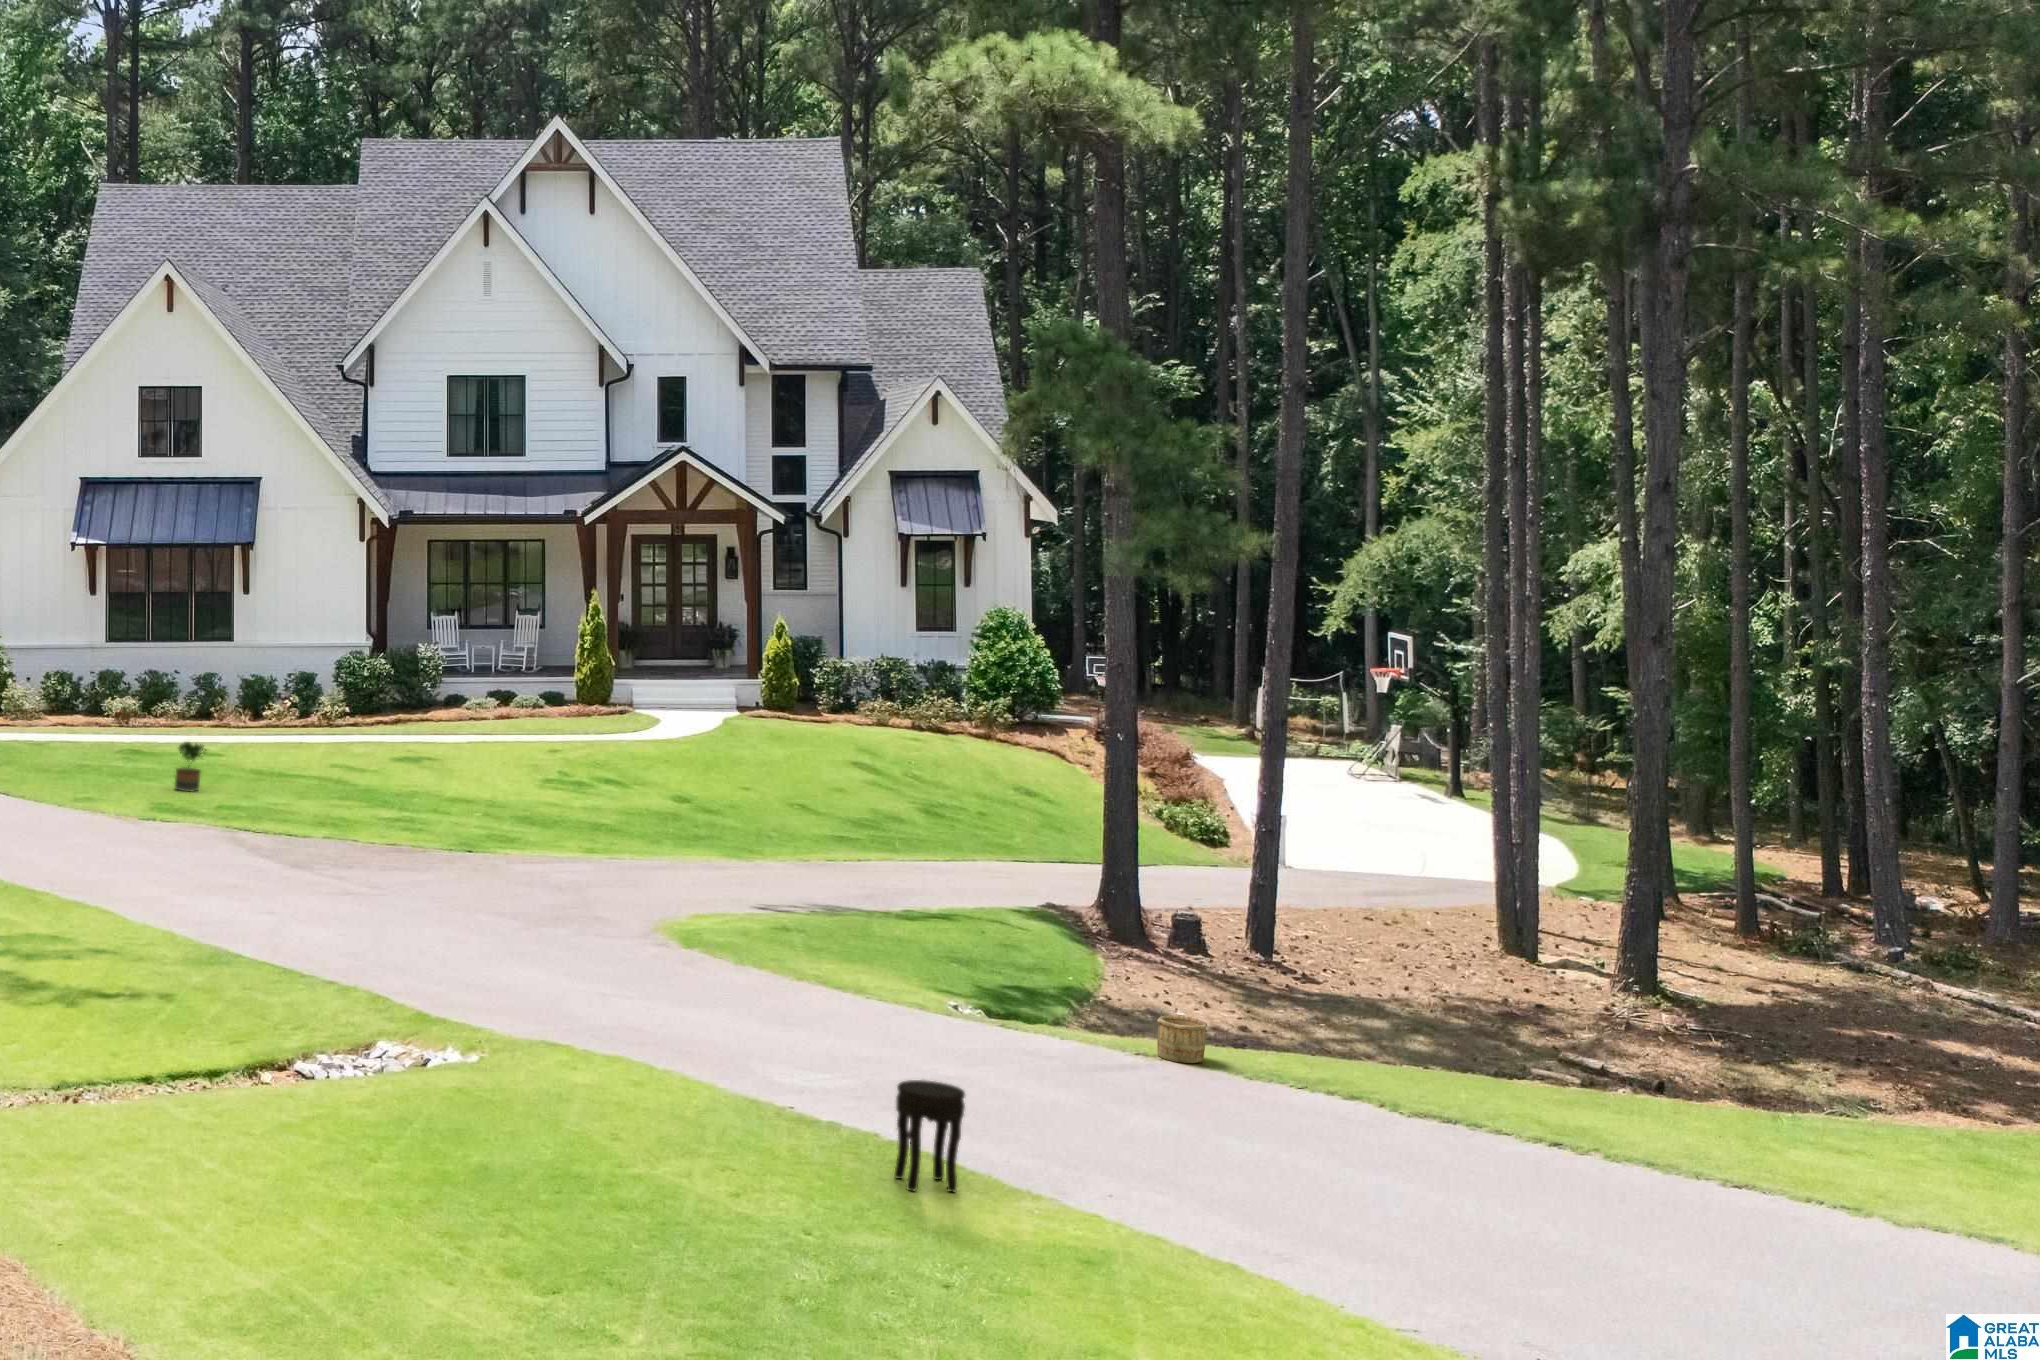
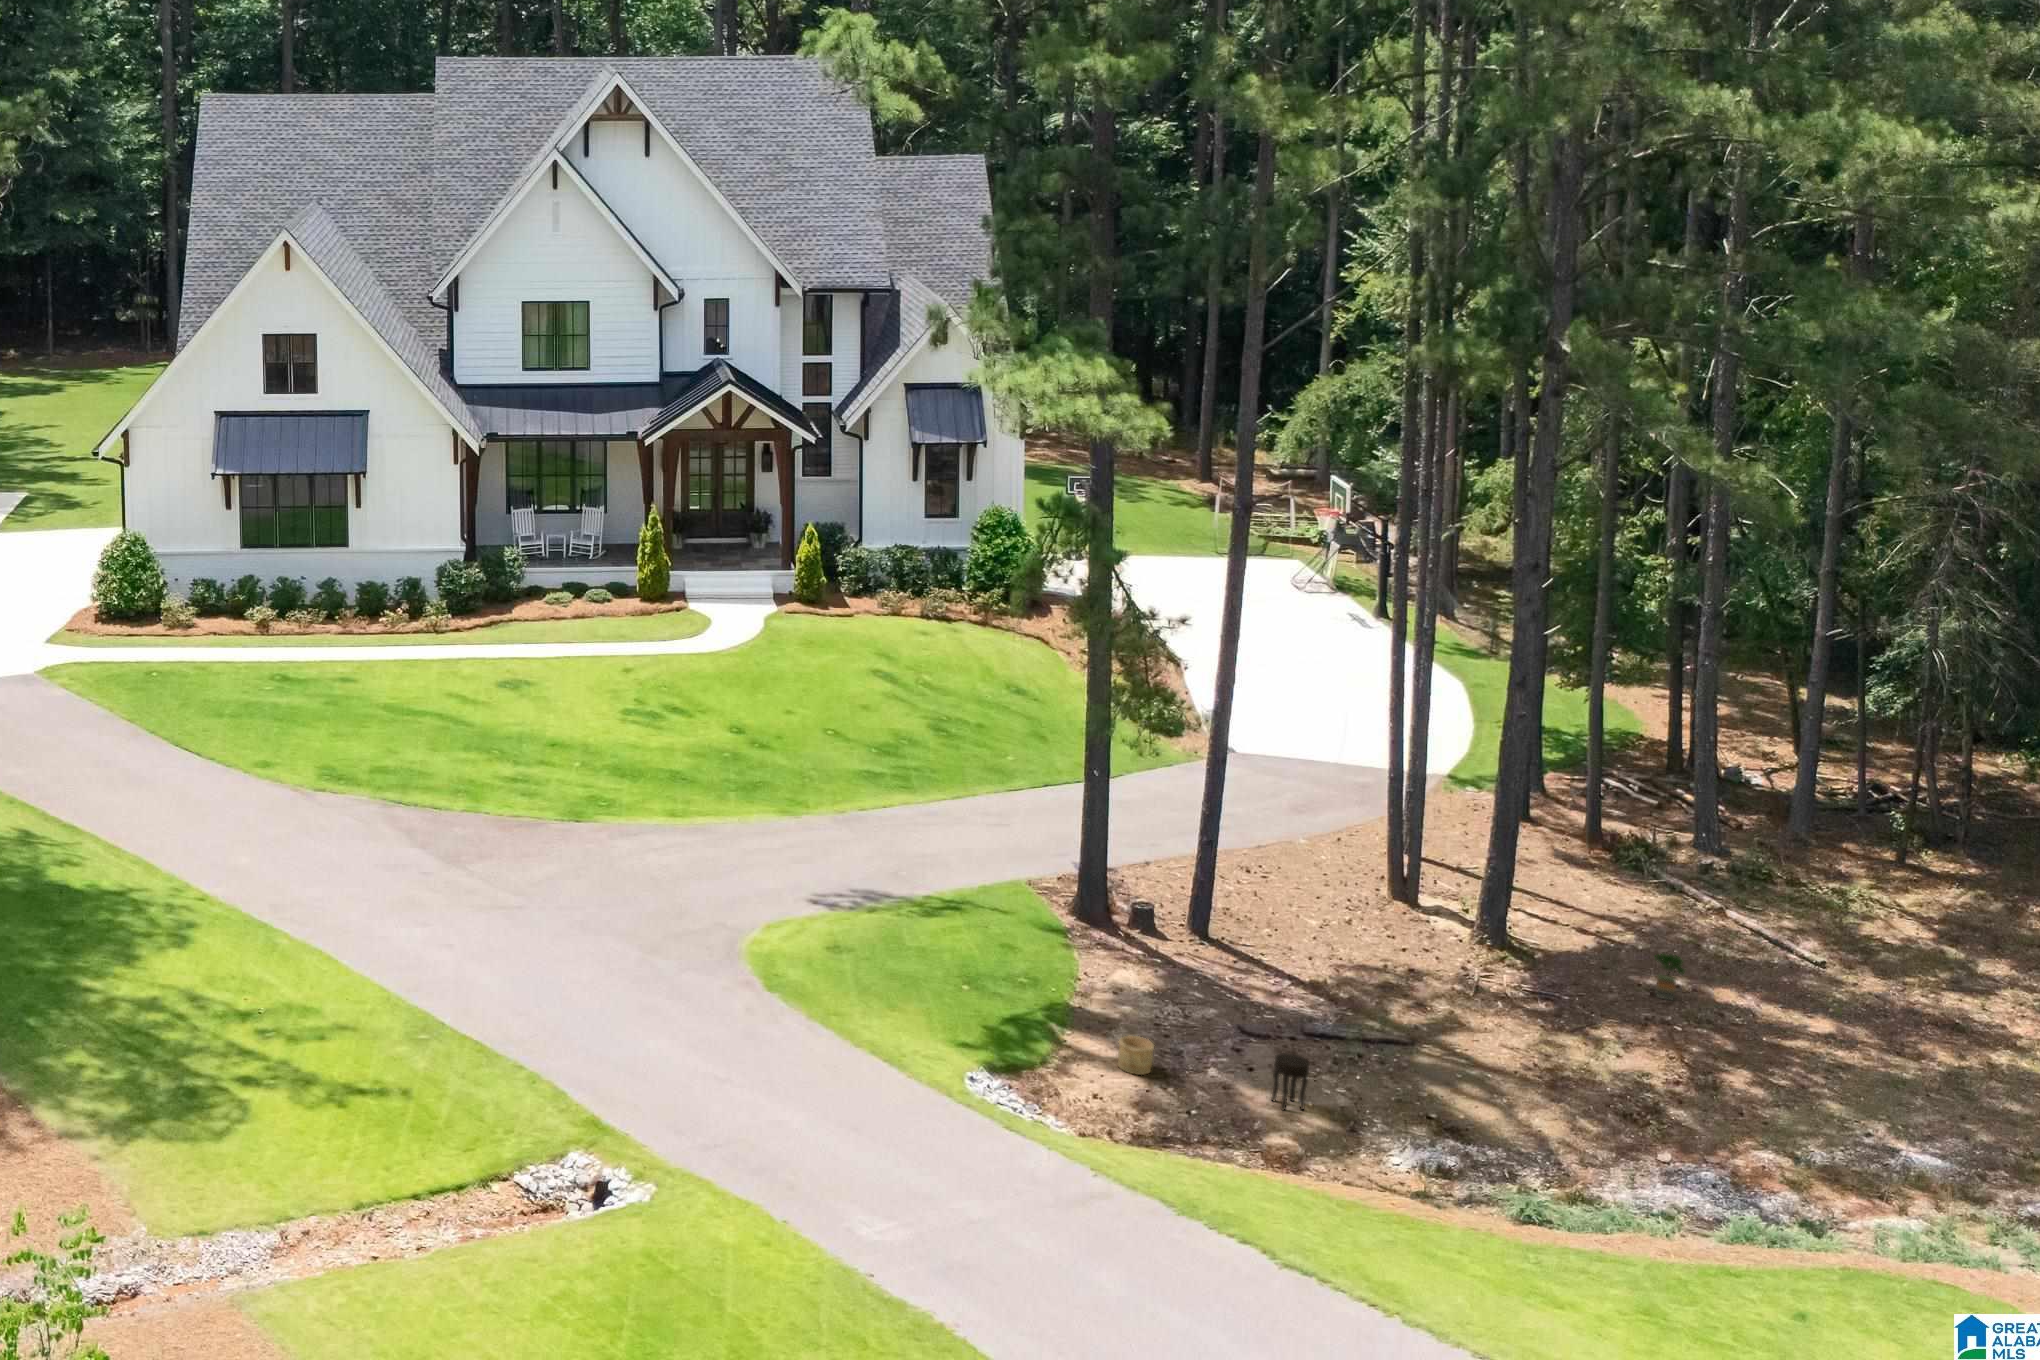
potted tree: present [175,742,206,792] -> present [1655,954,1684,1000]
side table: present [894,1080,965,1192] -> present [1271,1053,1309,1110]

